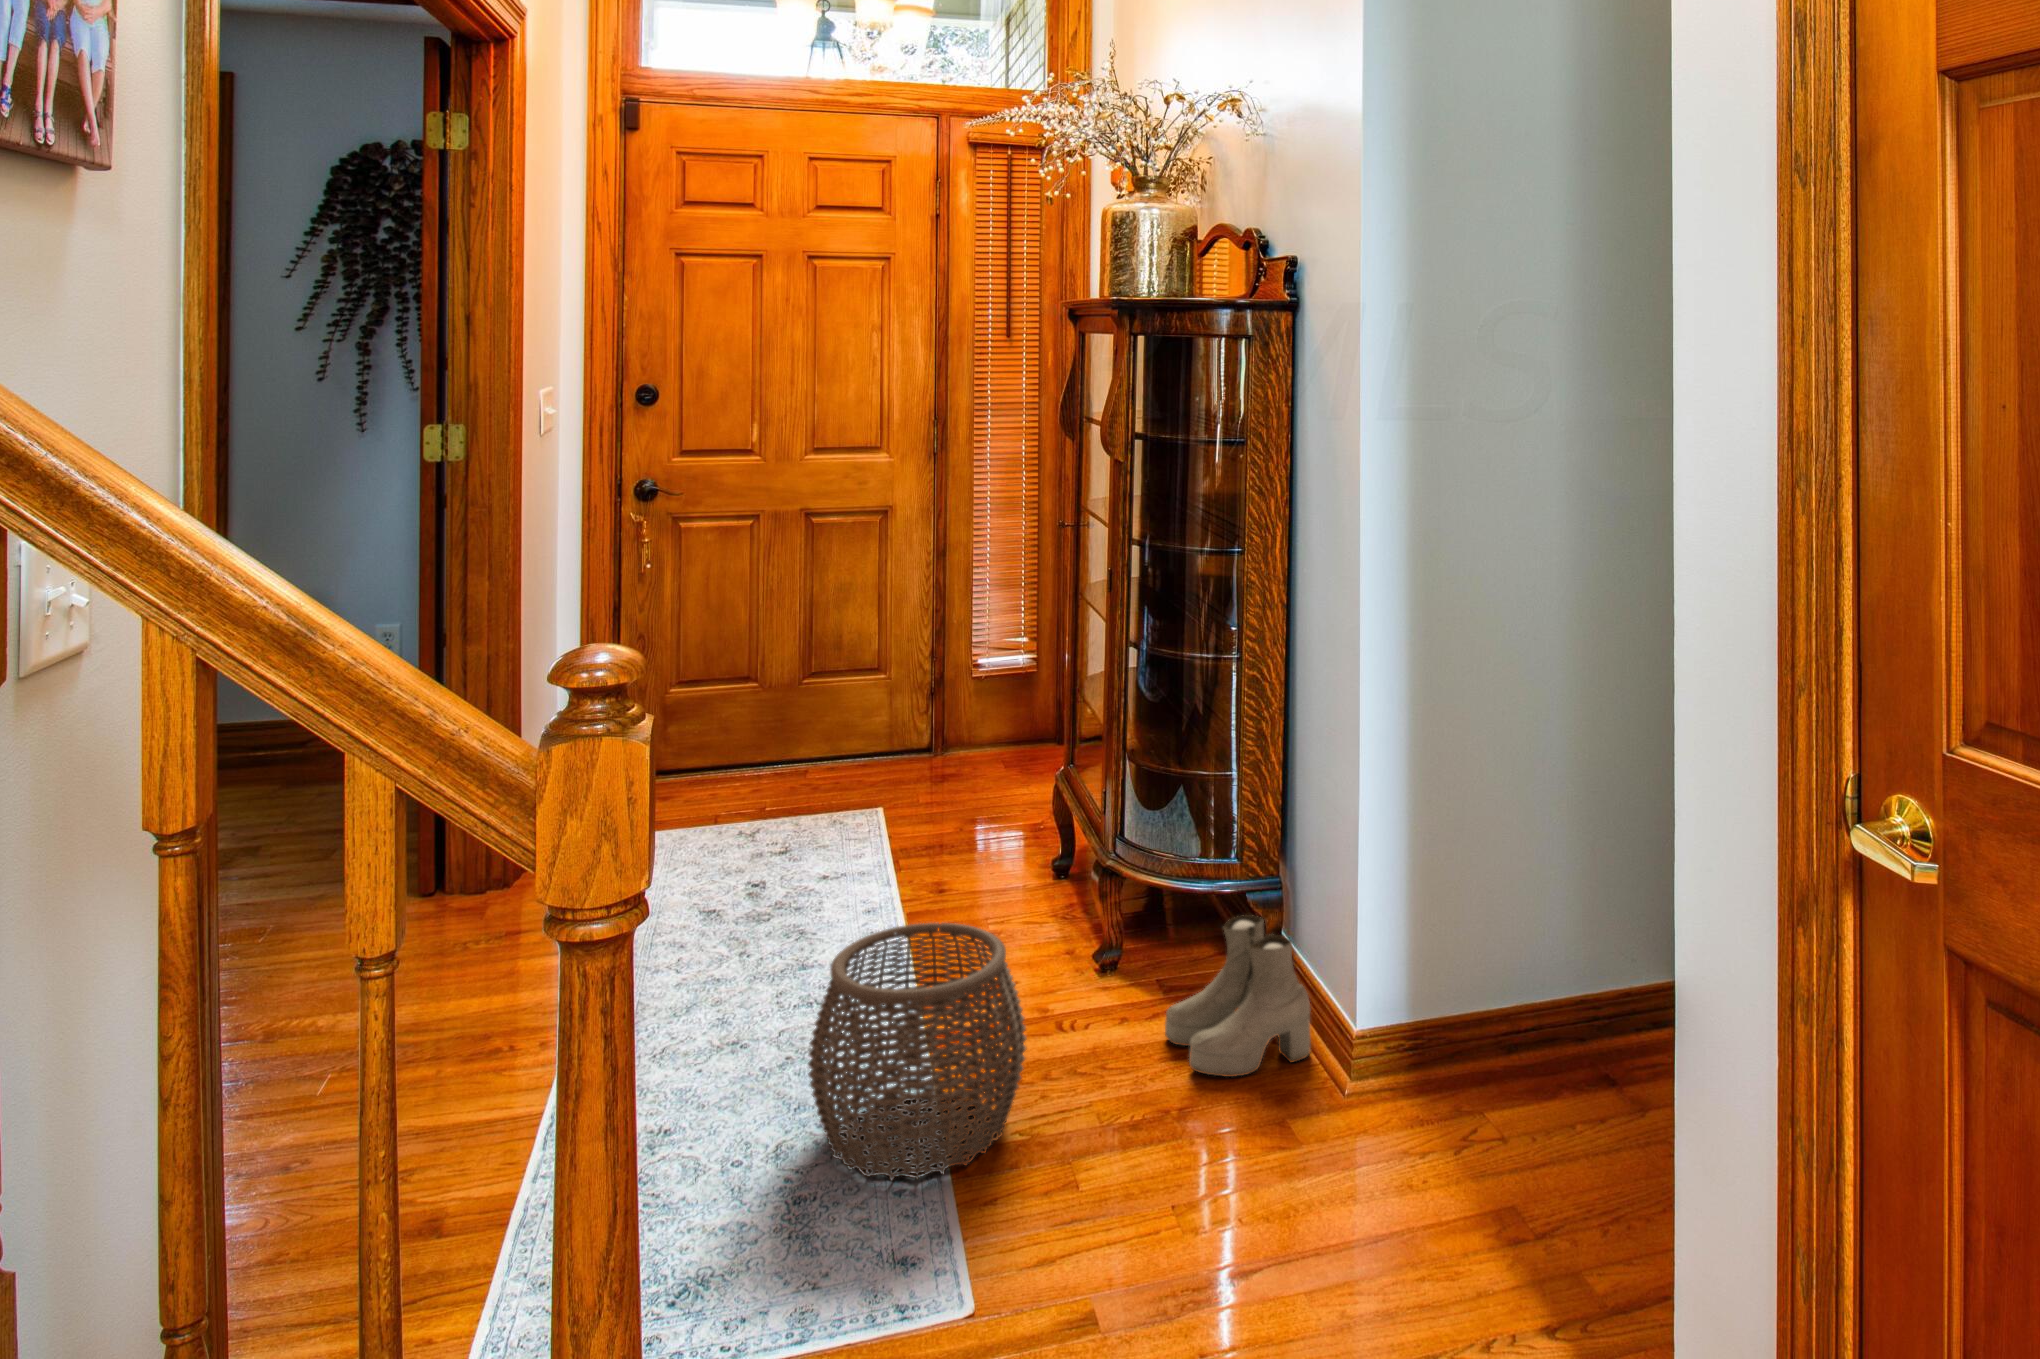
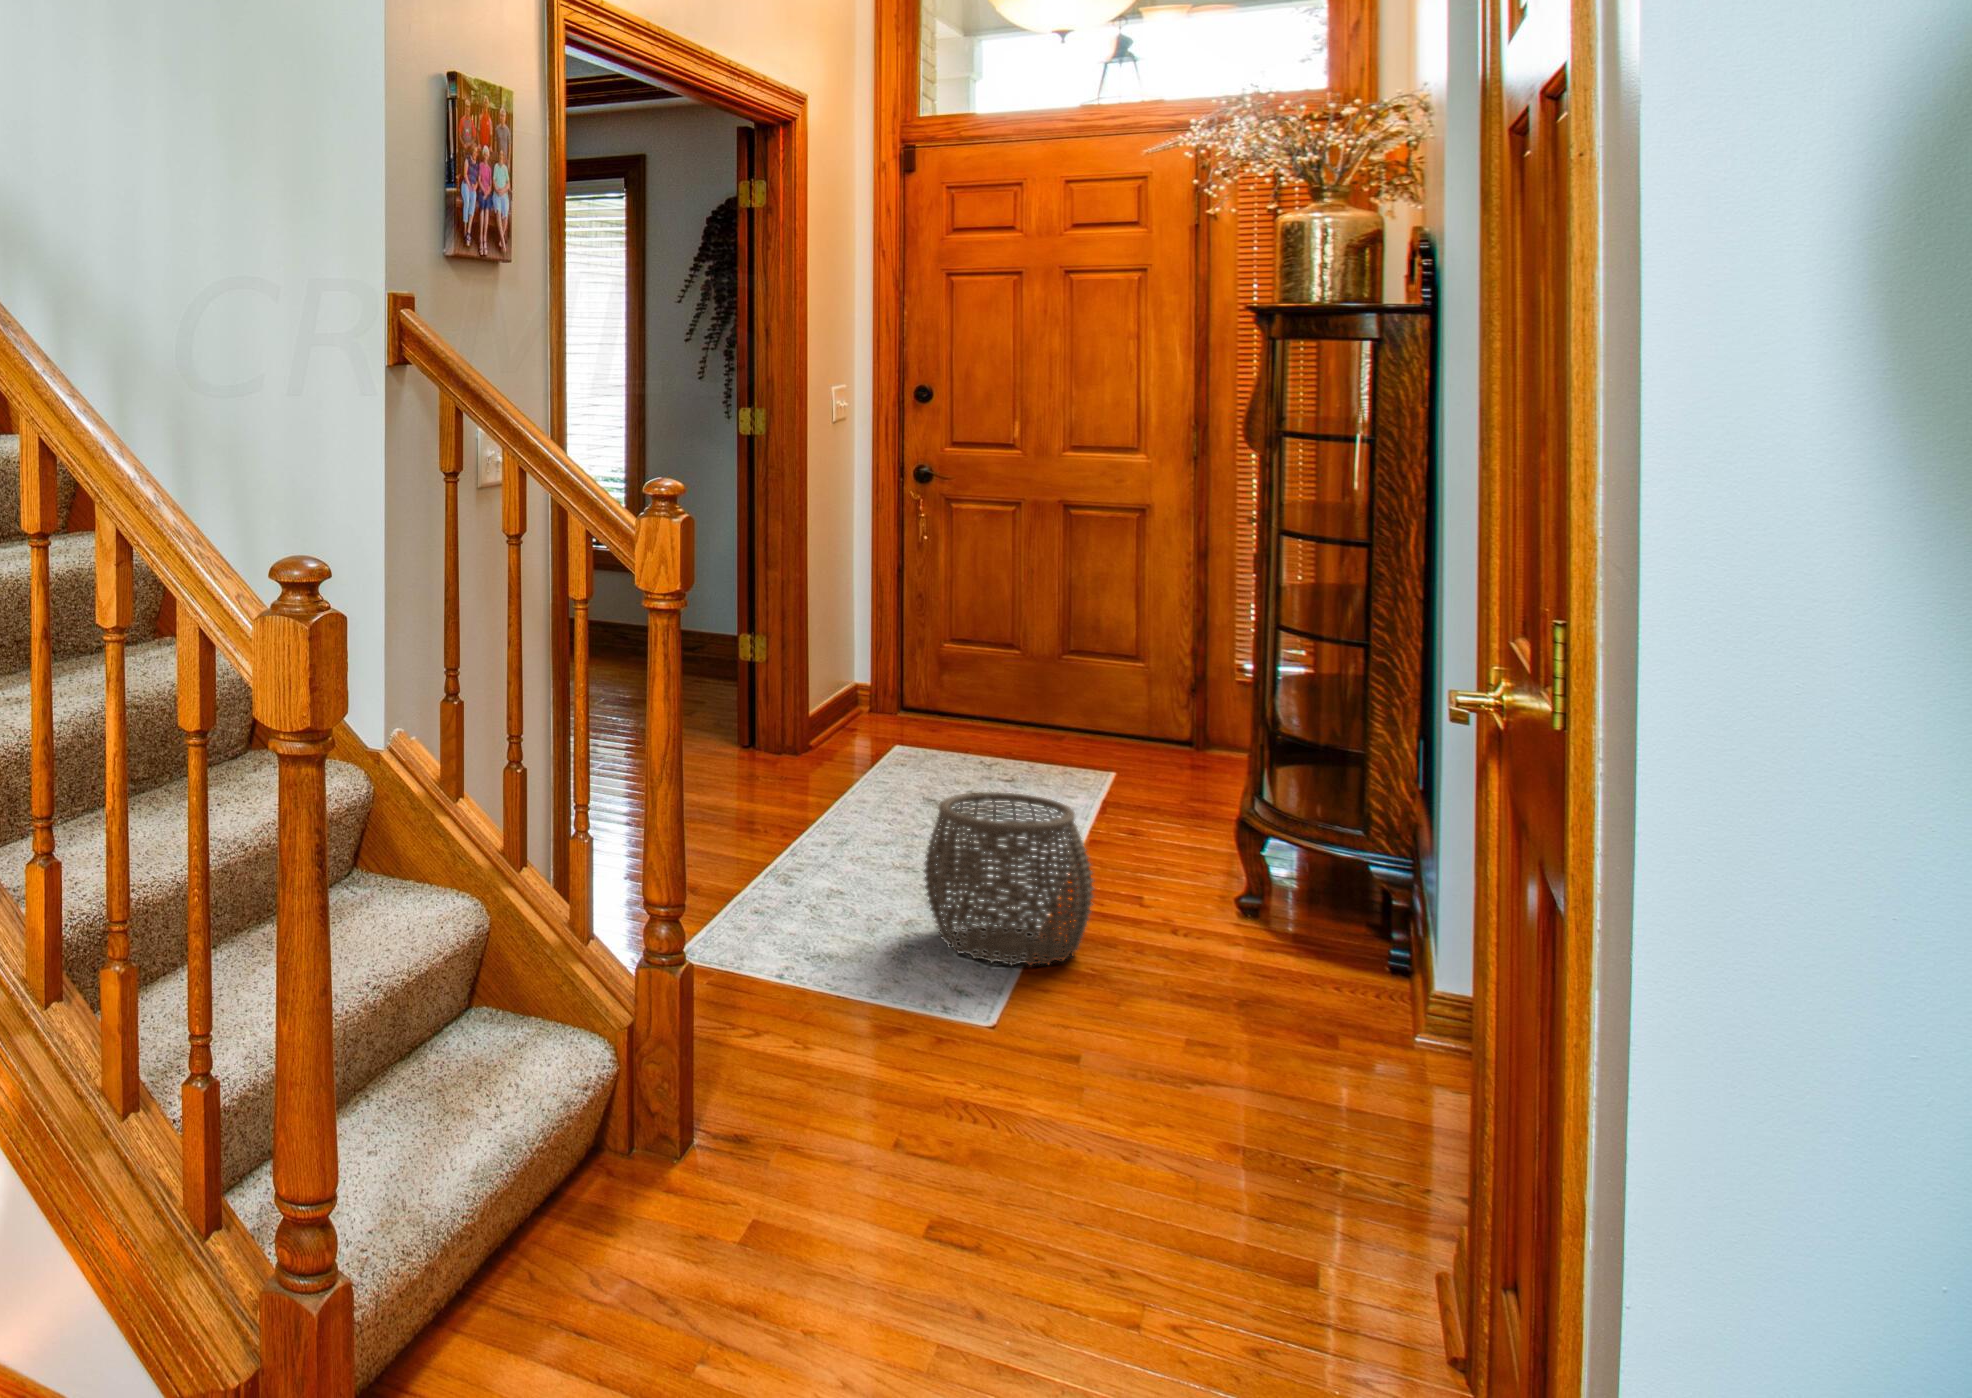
boots: present [1165,915,1310,1077] -> none [1252,860,1386,992]

